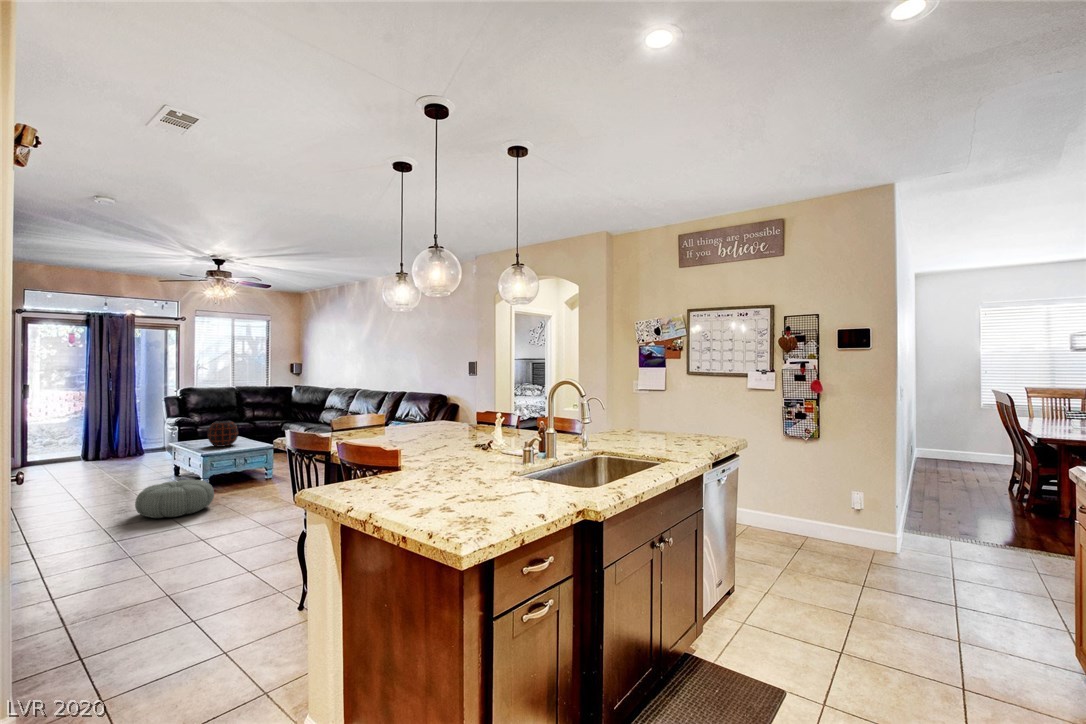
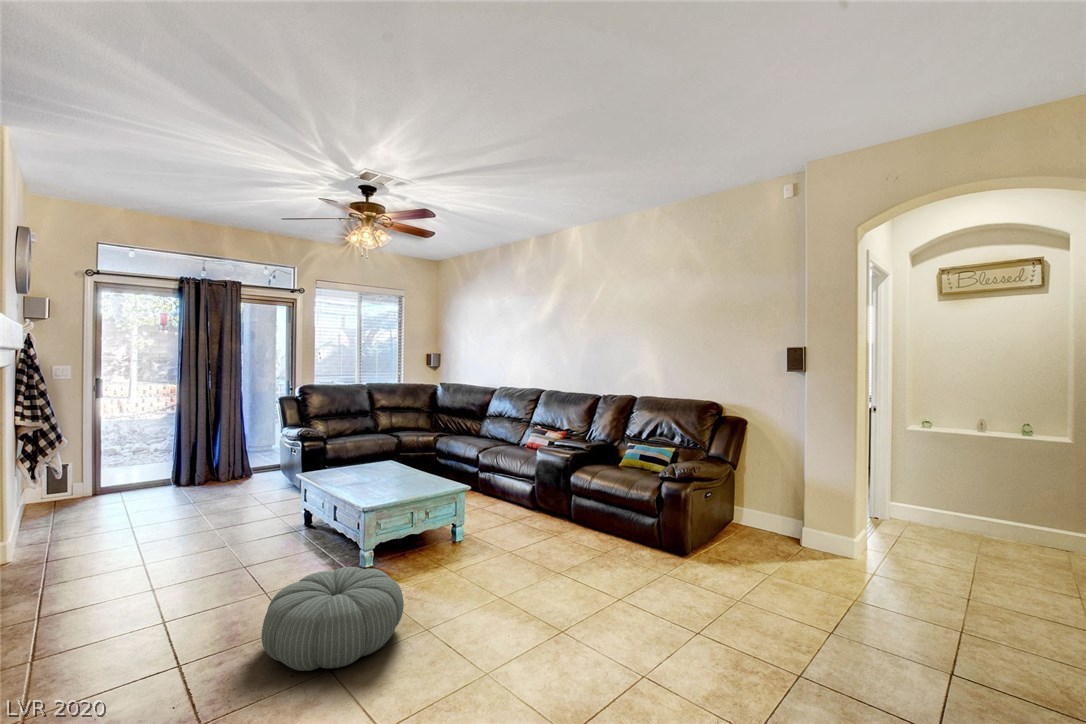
decorative vase: present [208,420,238,447] -> none [358,440,403,484]

